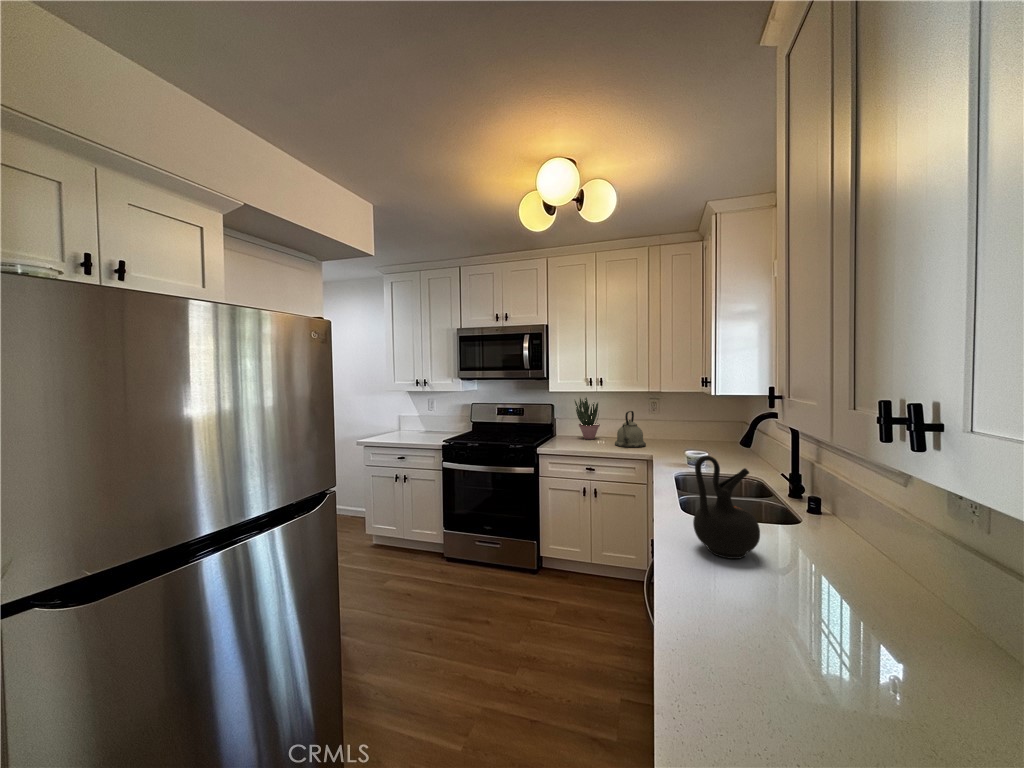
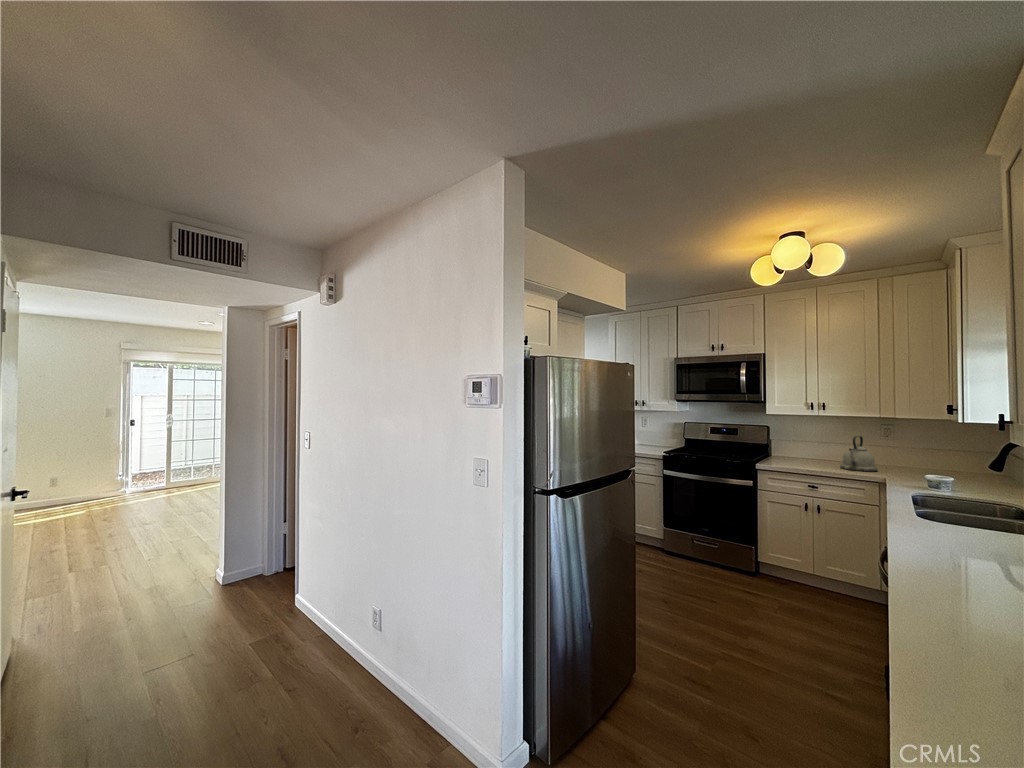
potted plant: present [574,397,600,440] -> none [792,420,822,462]
ceramic jug: present [693,456,760,559] -> none [920,461,983,538]

